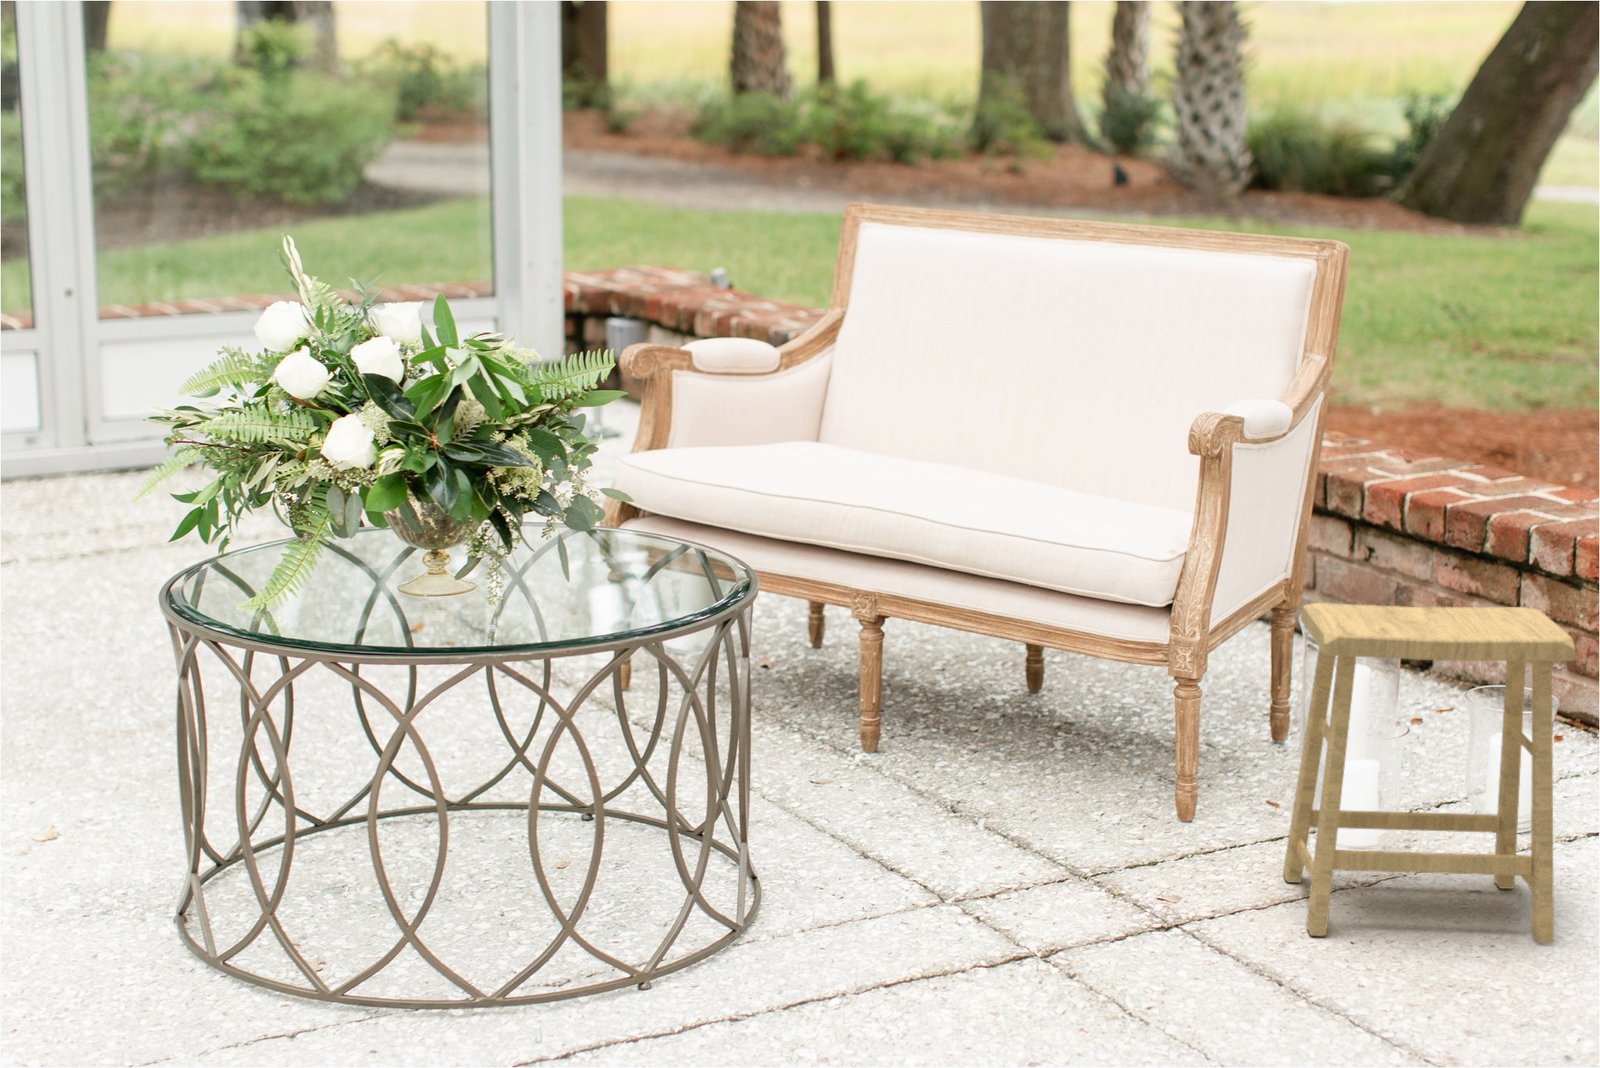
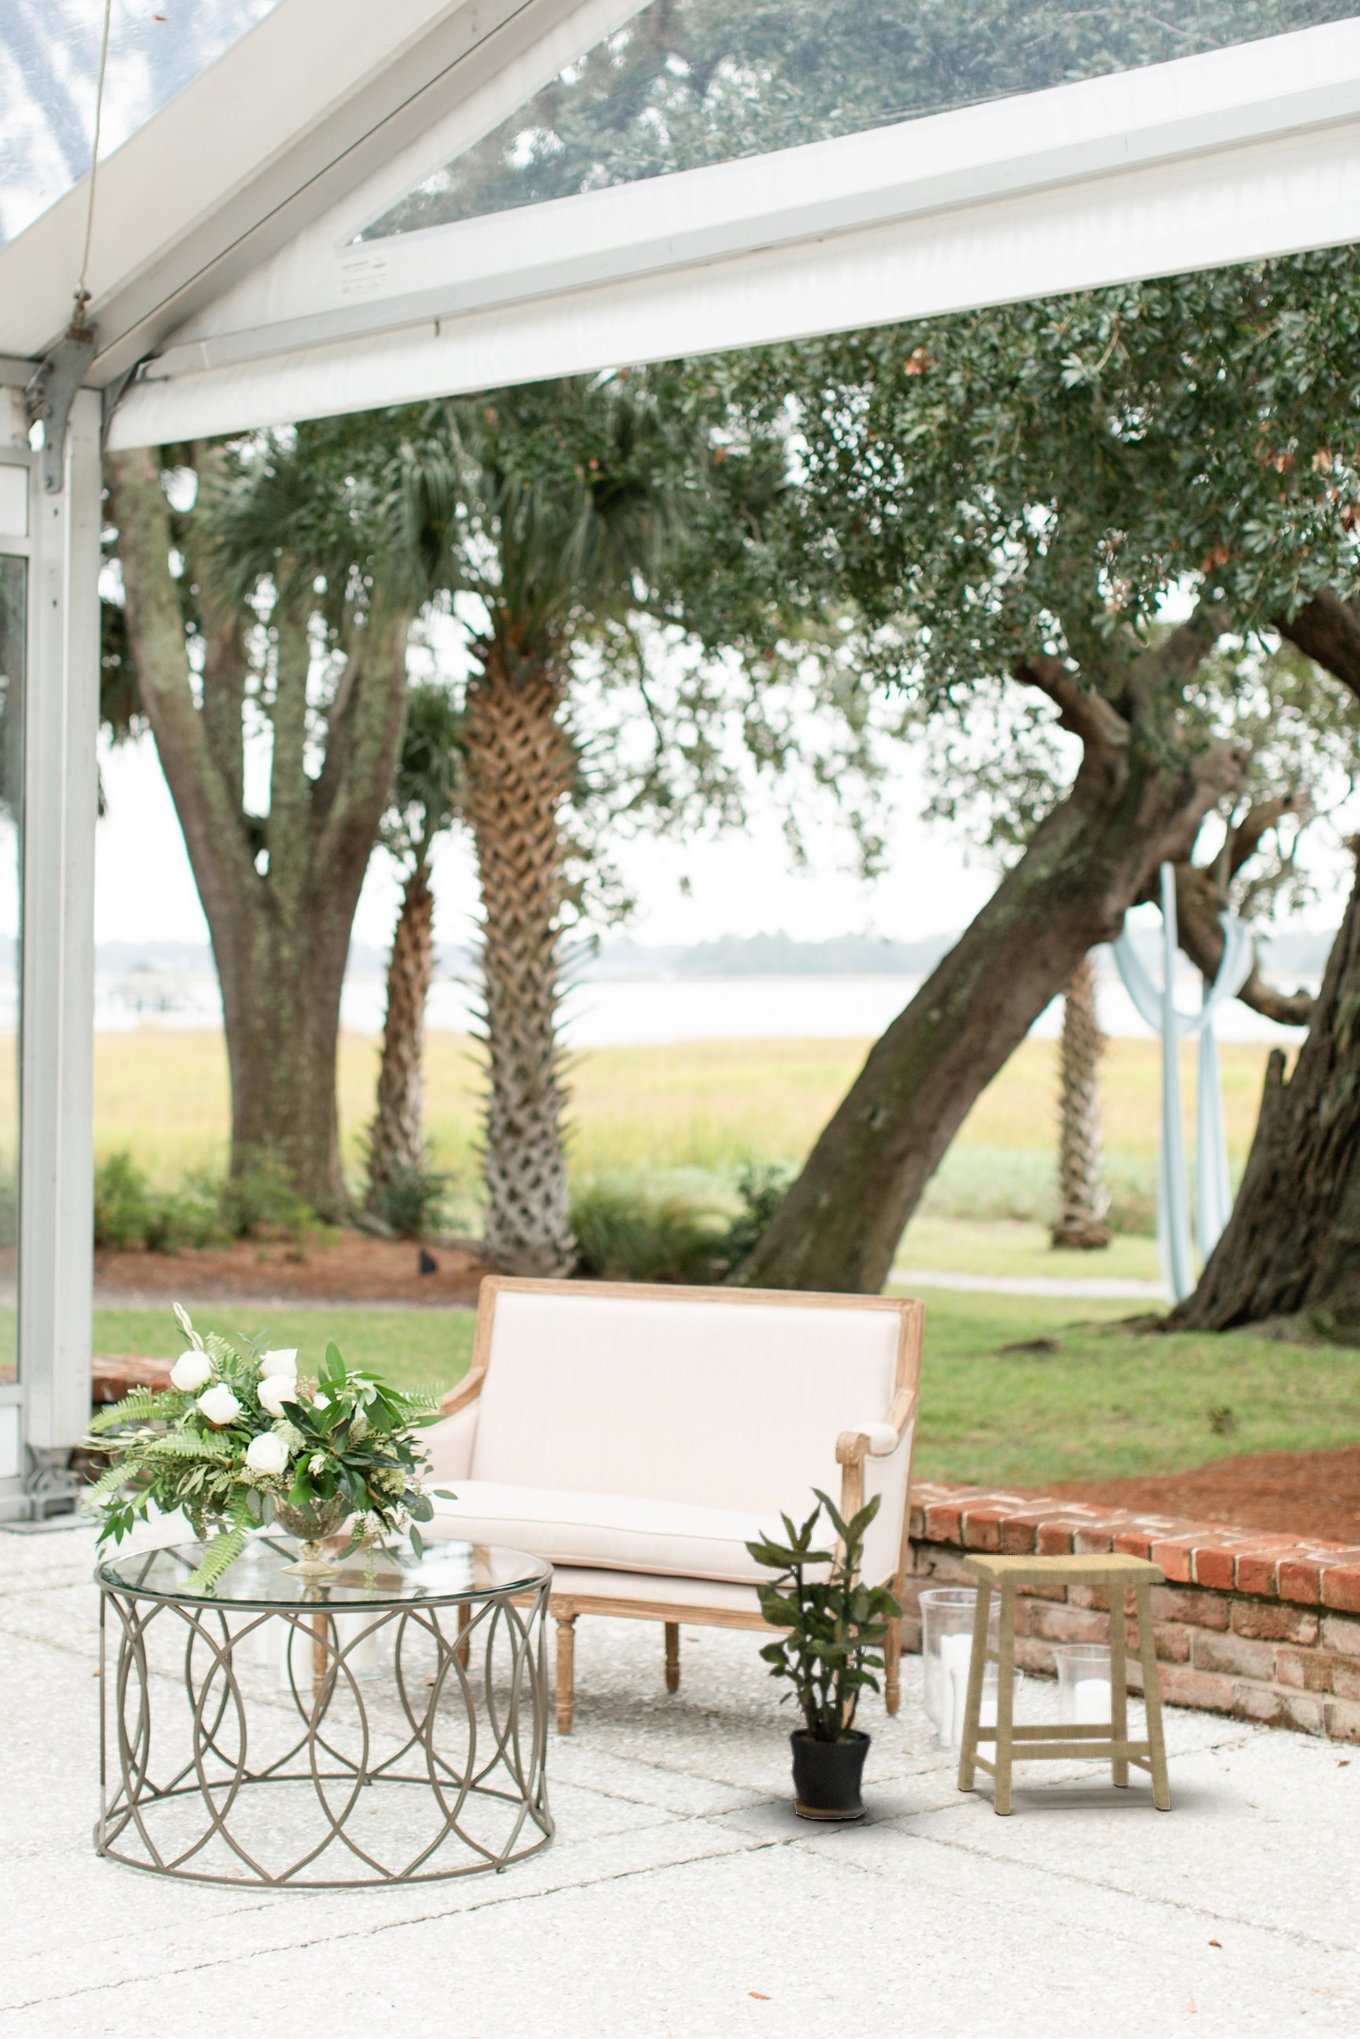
potted plant: none [983,517,1198,931] -> present [745,1488,903,1820]

